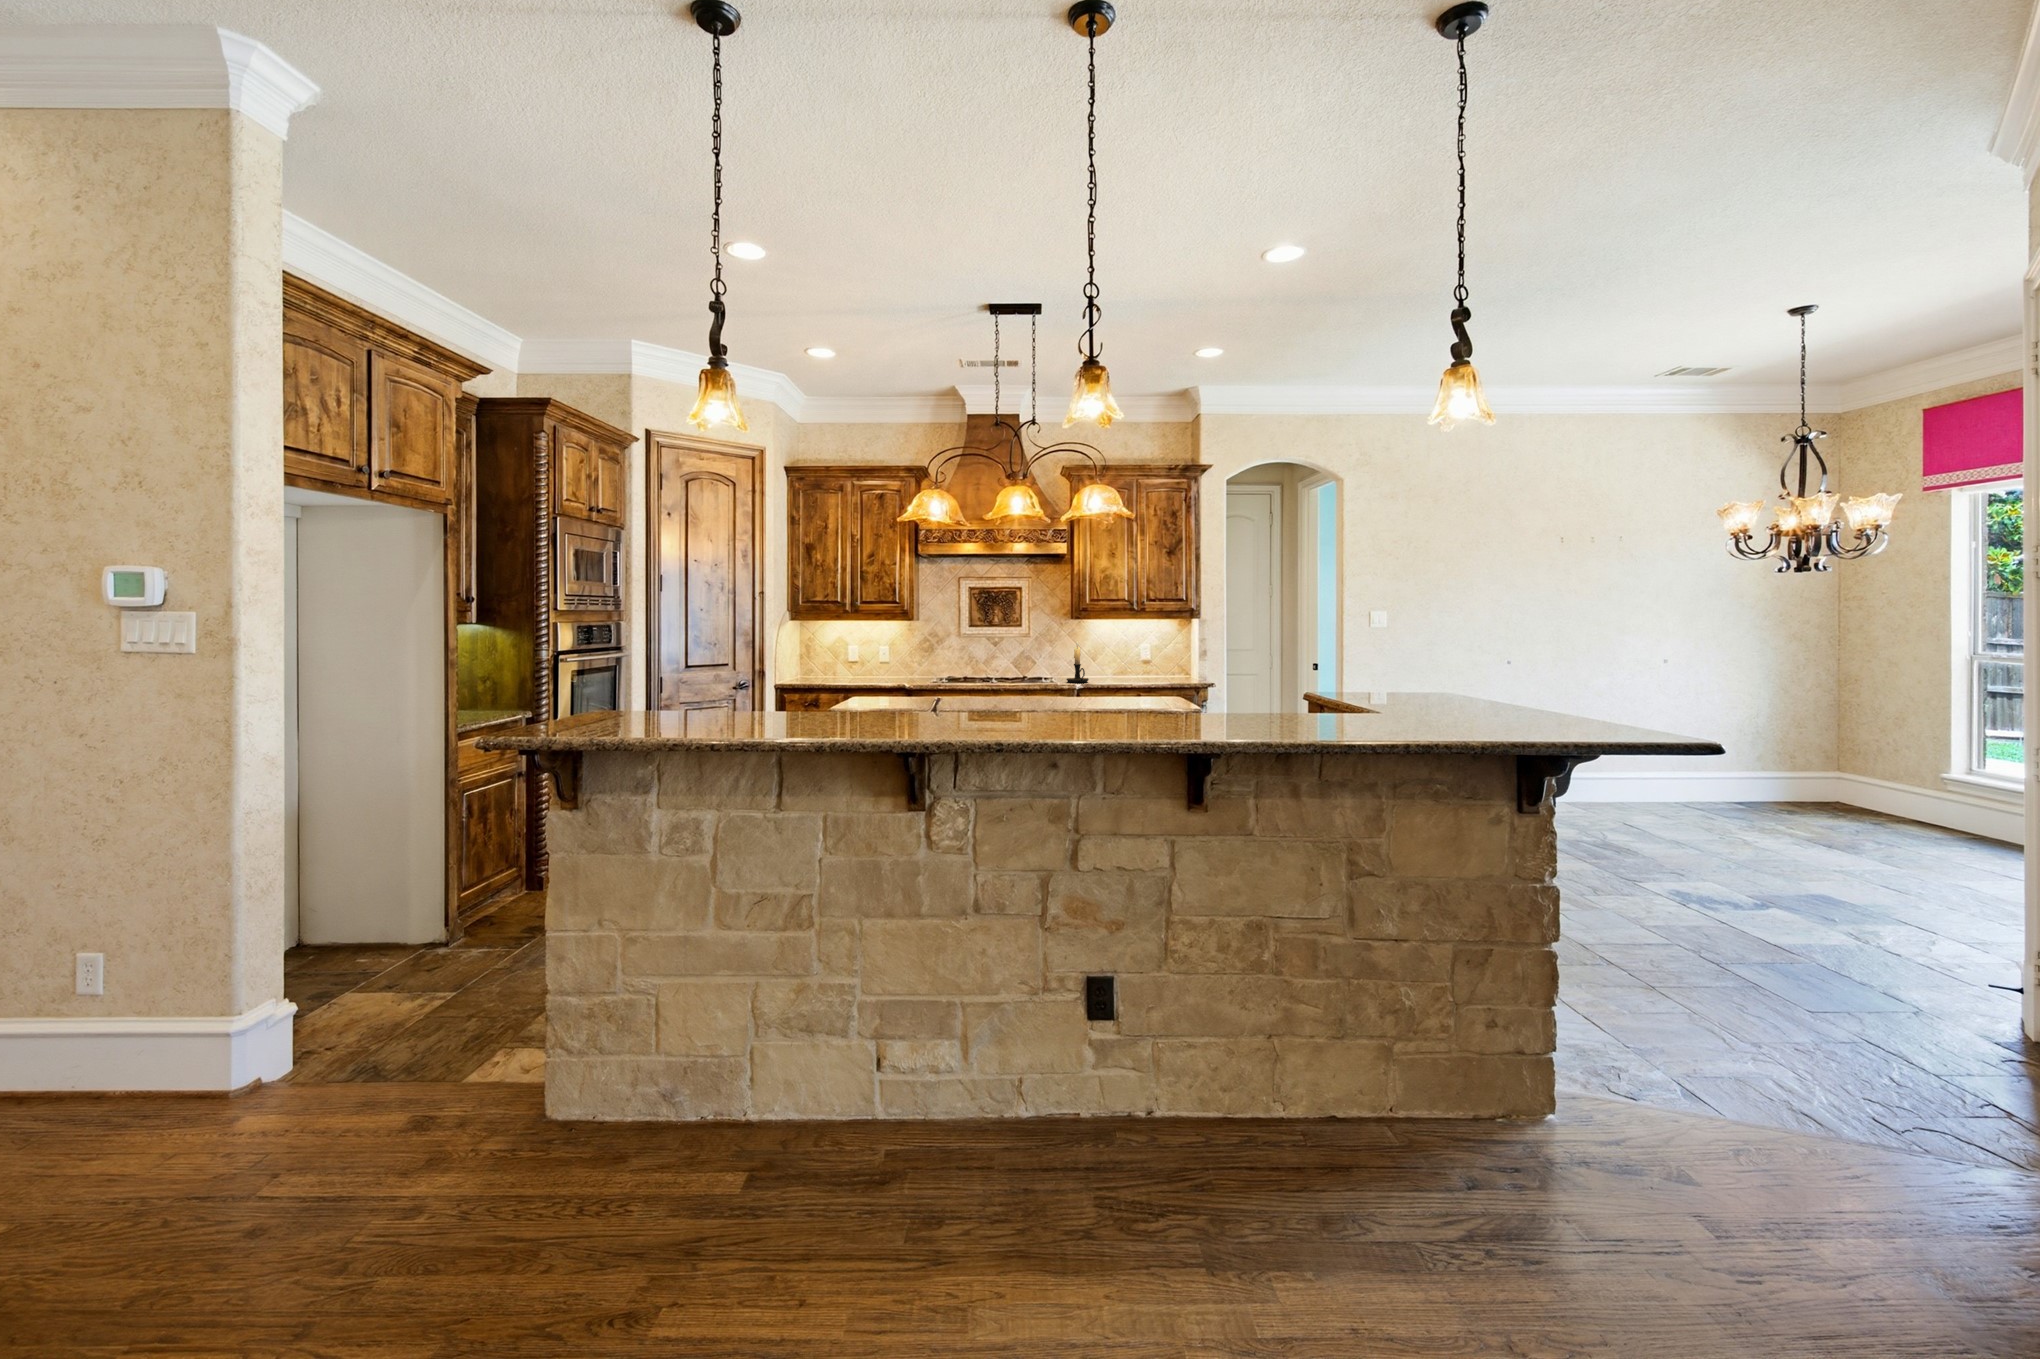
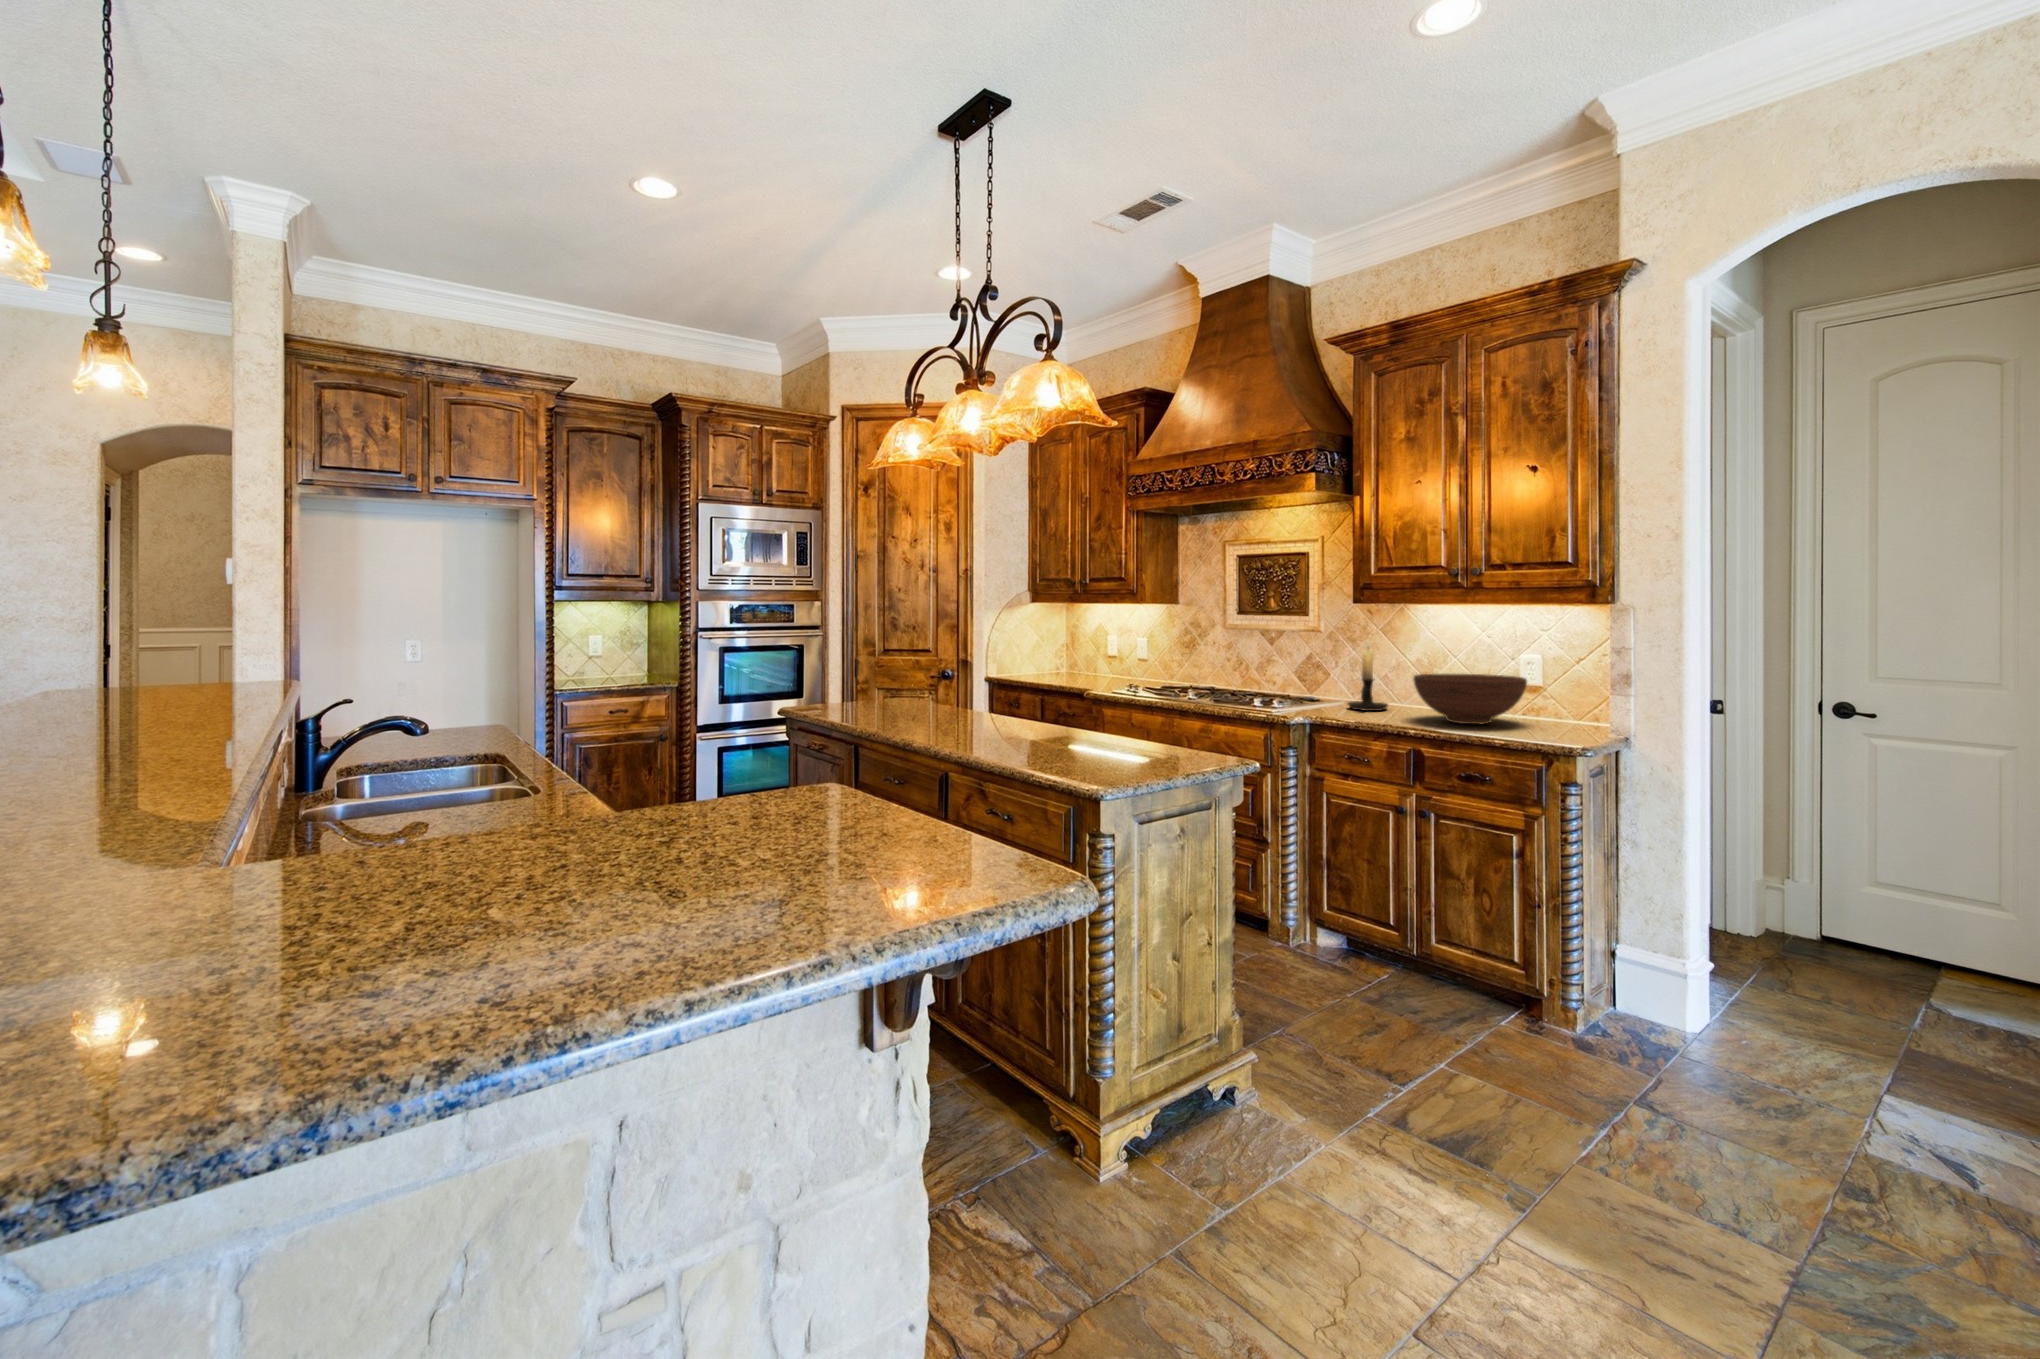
fruit bowl: none [1116,658,1169,684] -> present [1413,674,1527,724]

